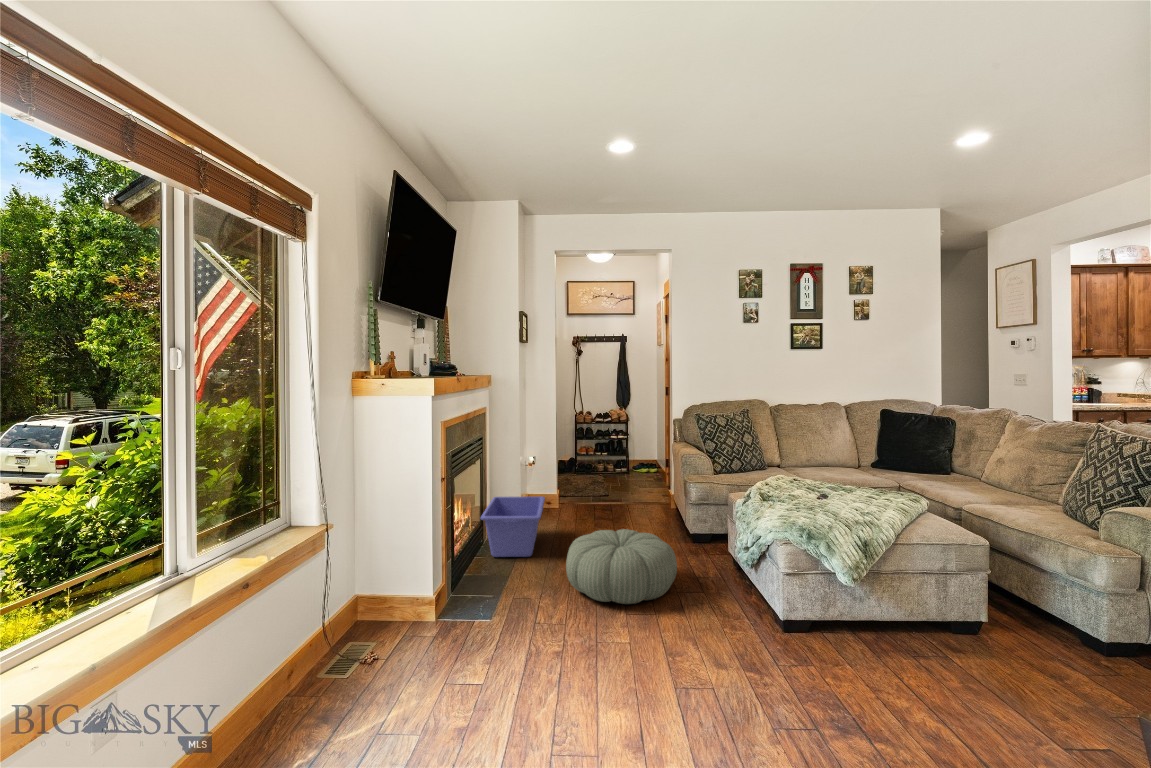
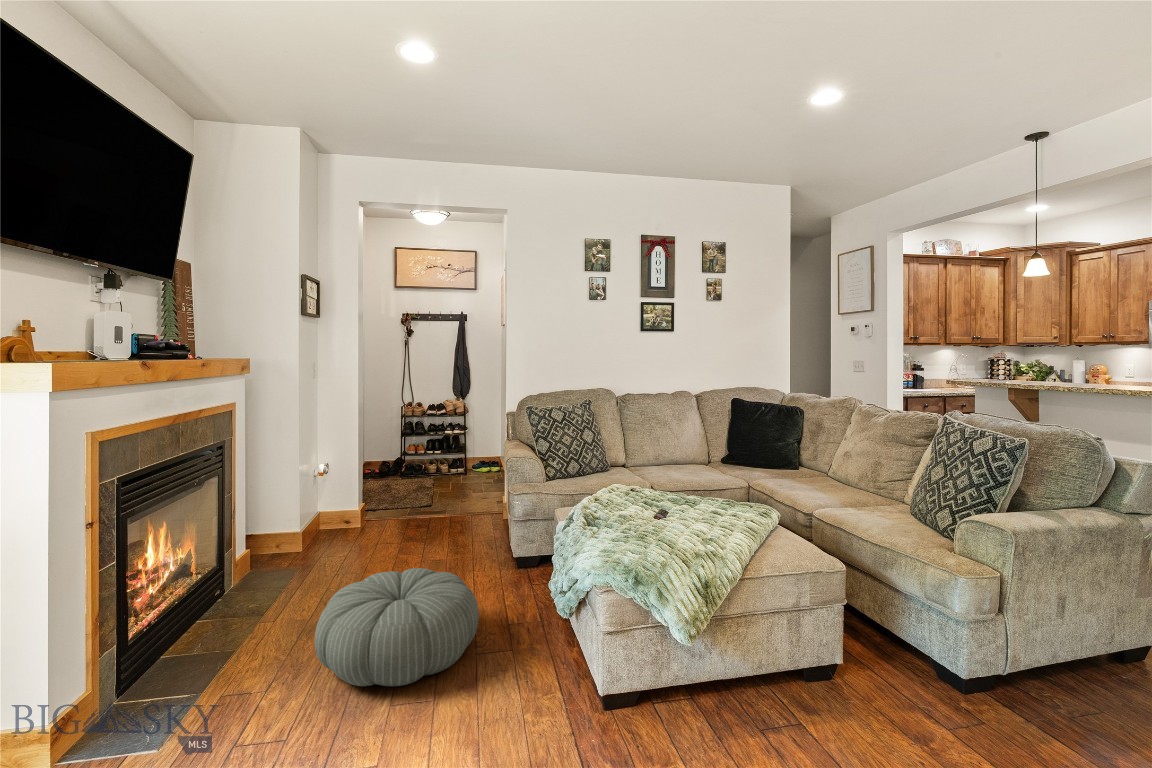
storage bin: present [481,497,545,557] -> none [204,522,324,618]

